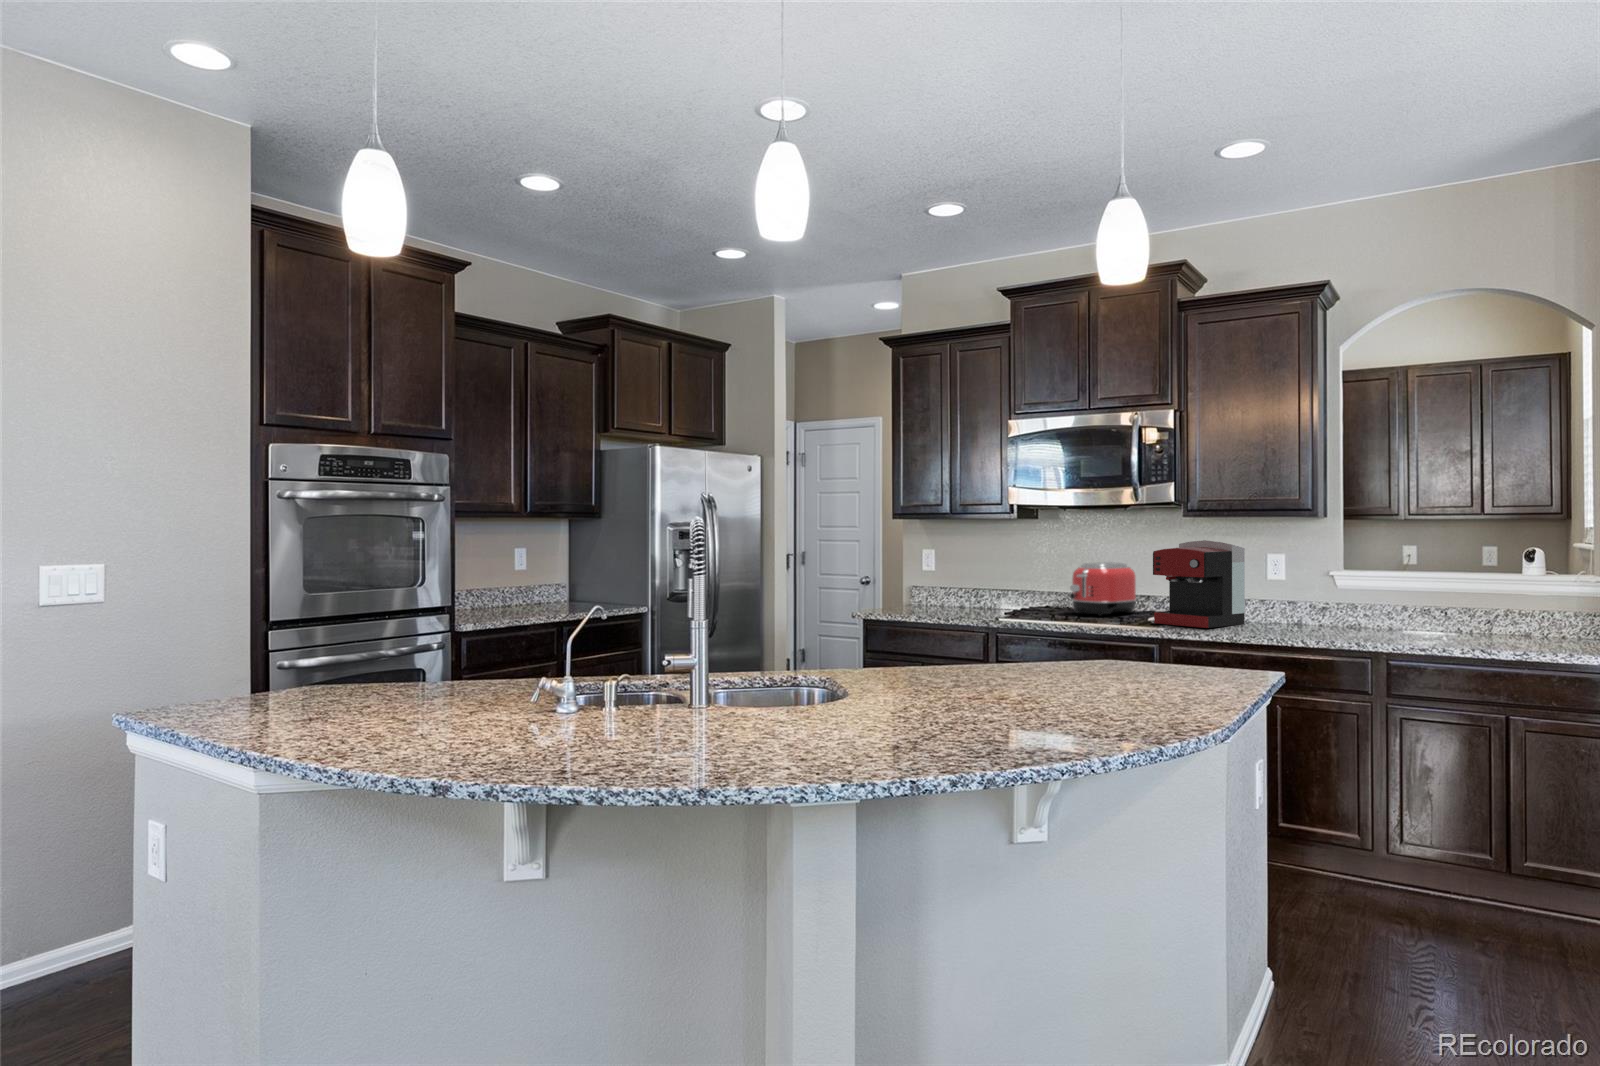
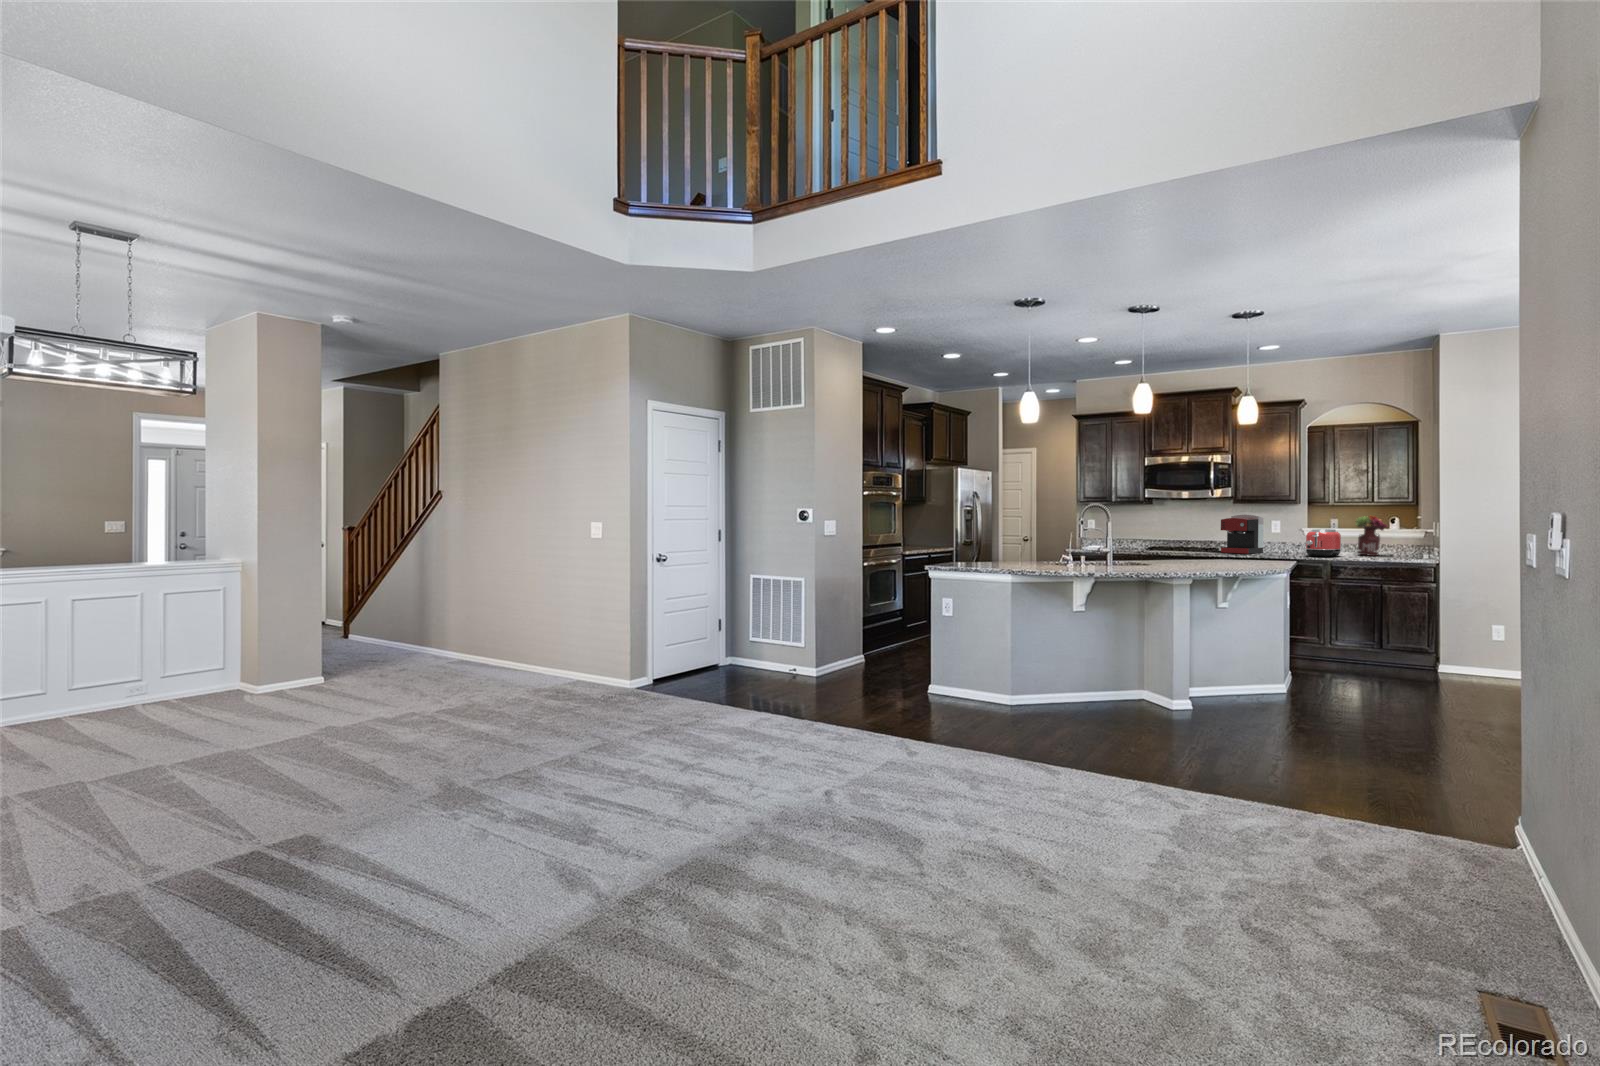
flower arrangement: none [1442,542,1521,637] -> present [1355,515,1387,556]
toaster: present [1070,562,1136,616] -> present [1306,529,1341,557]

